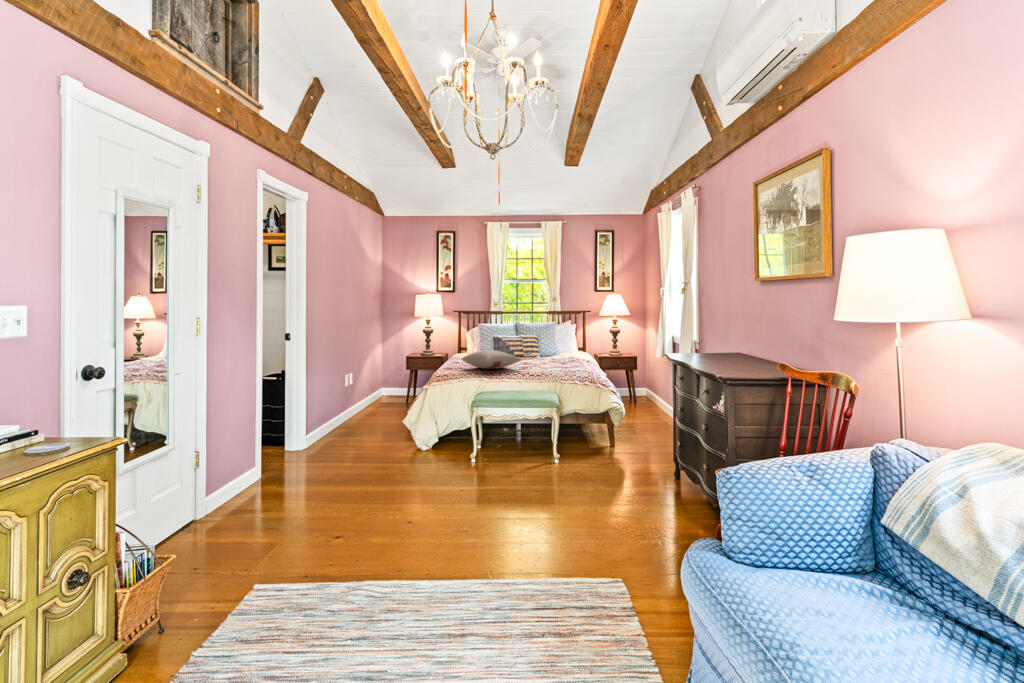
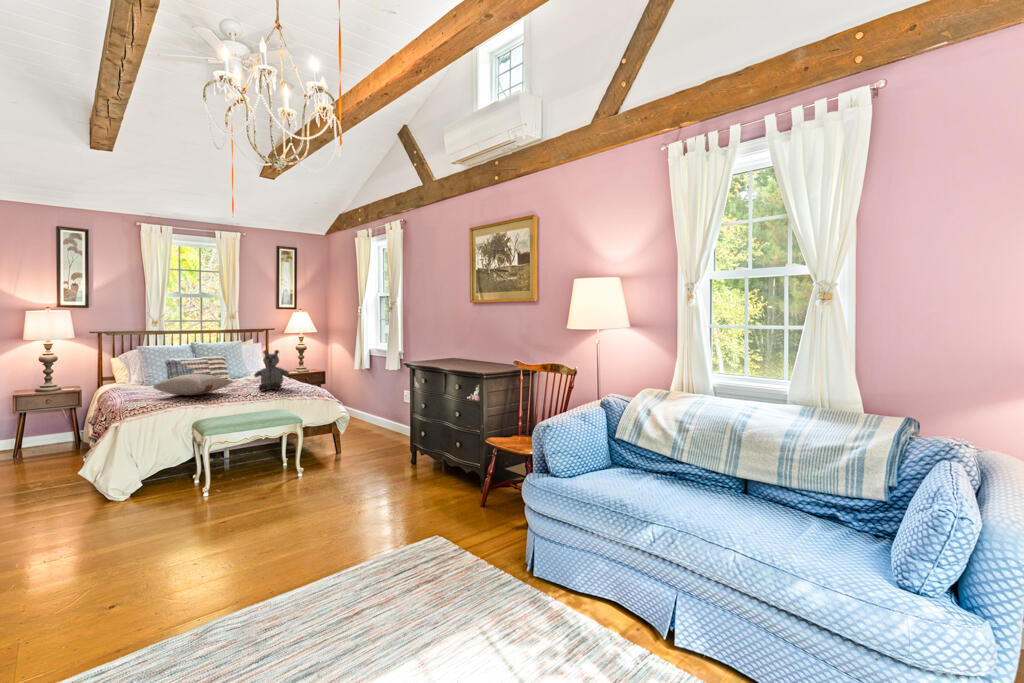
stuffed bear: none [541,332,571,371] -> present [254,350,289,391]

